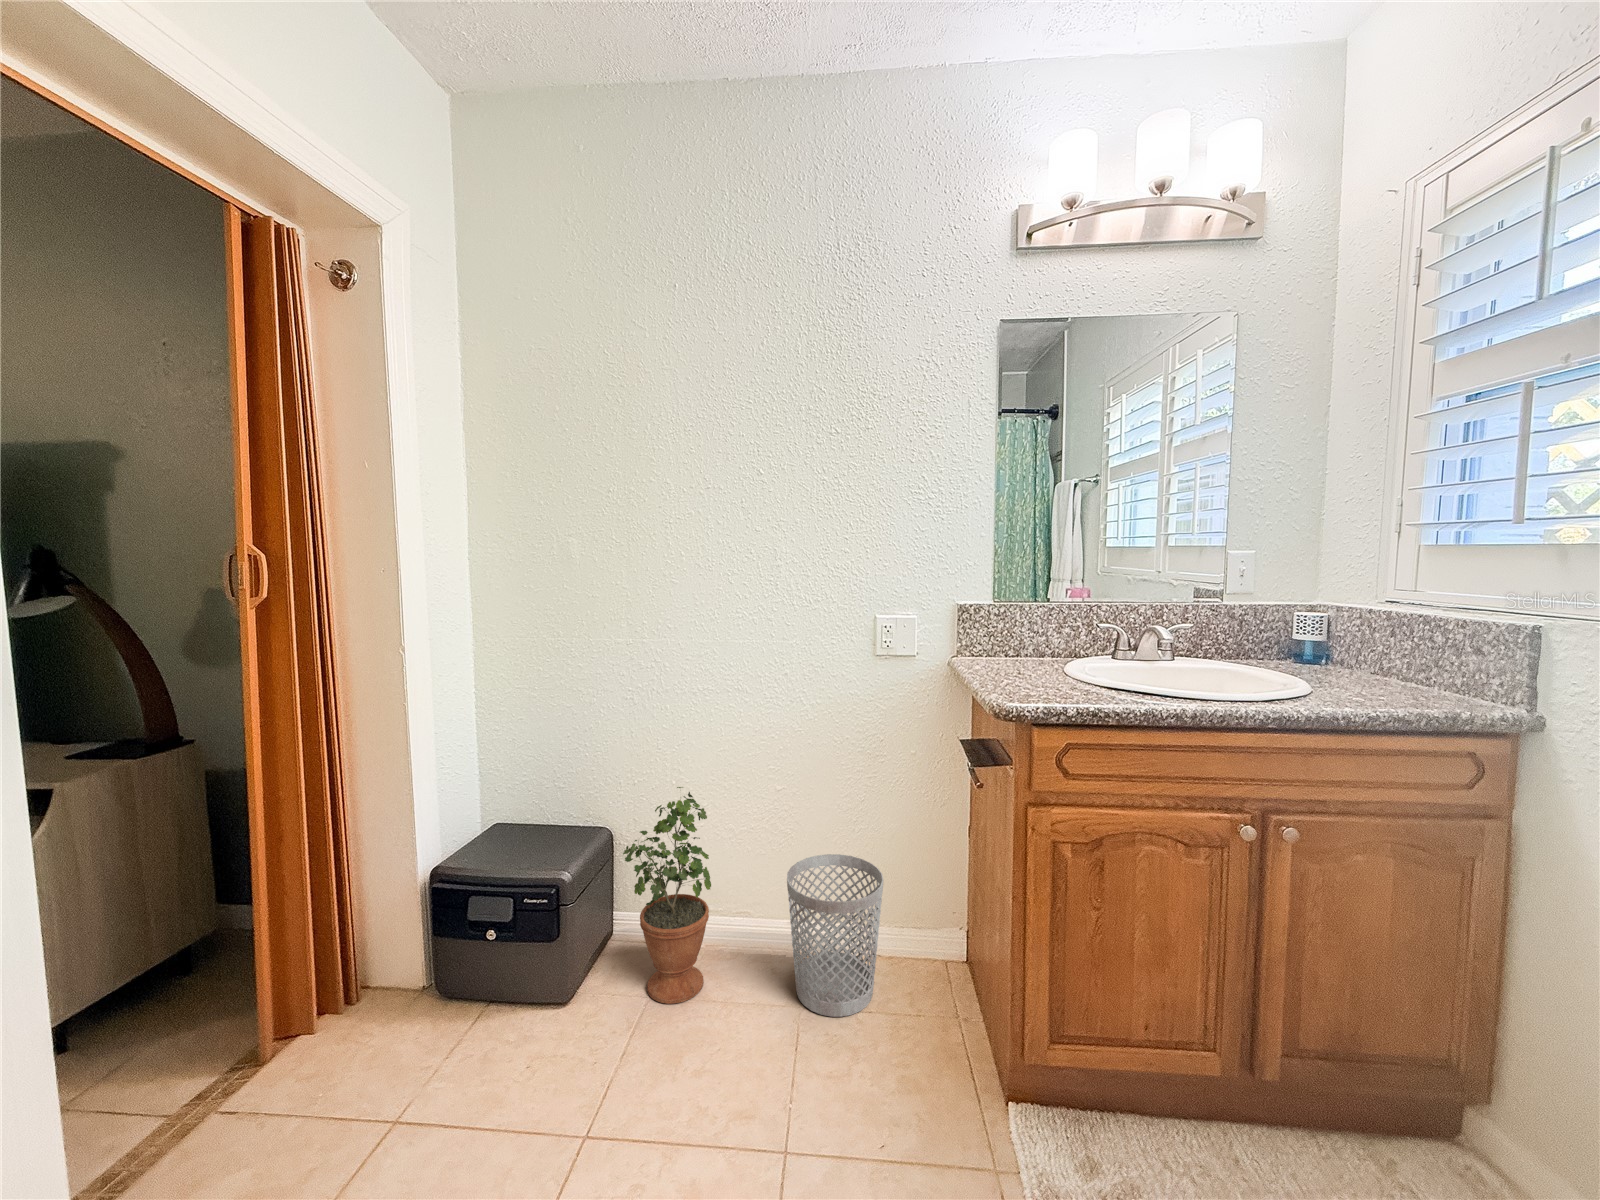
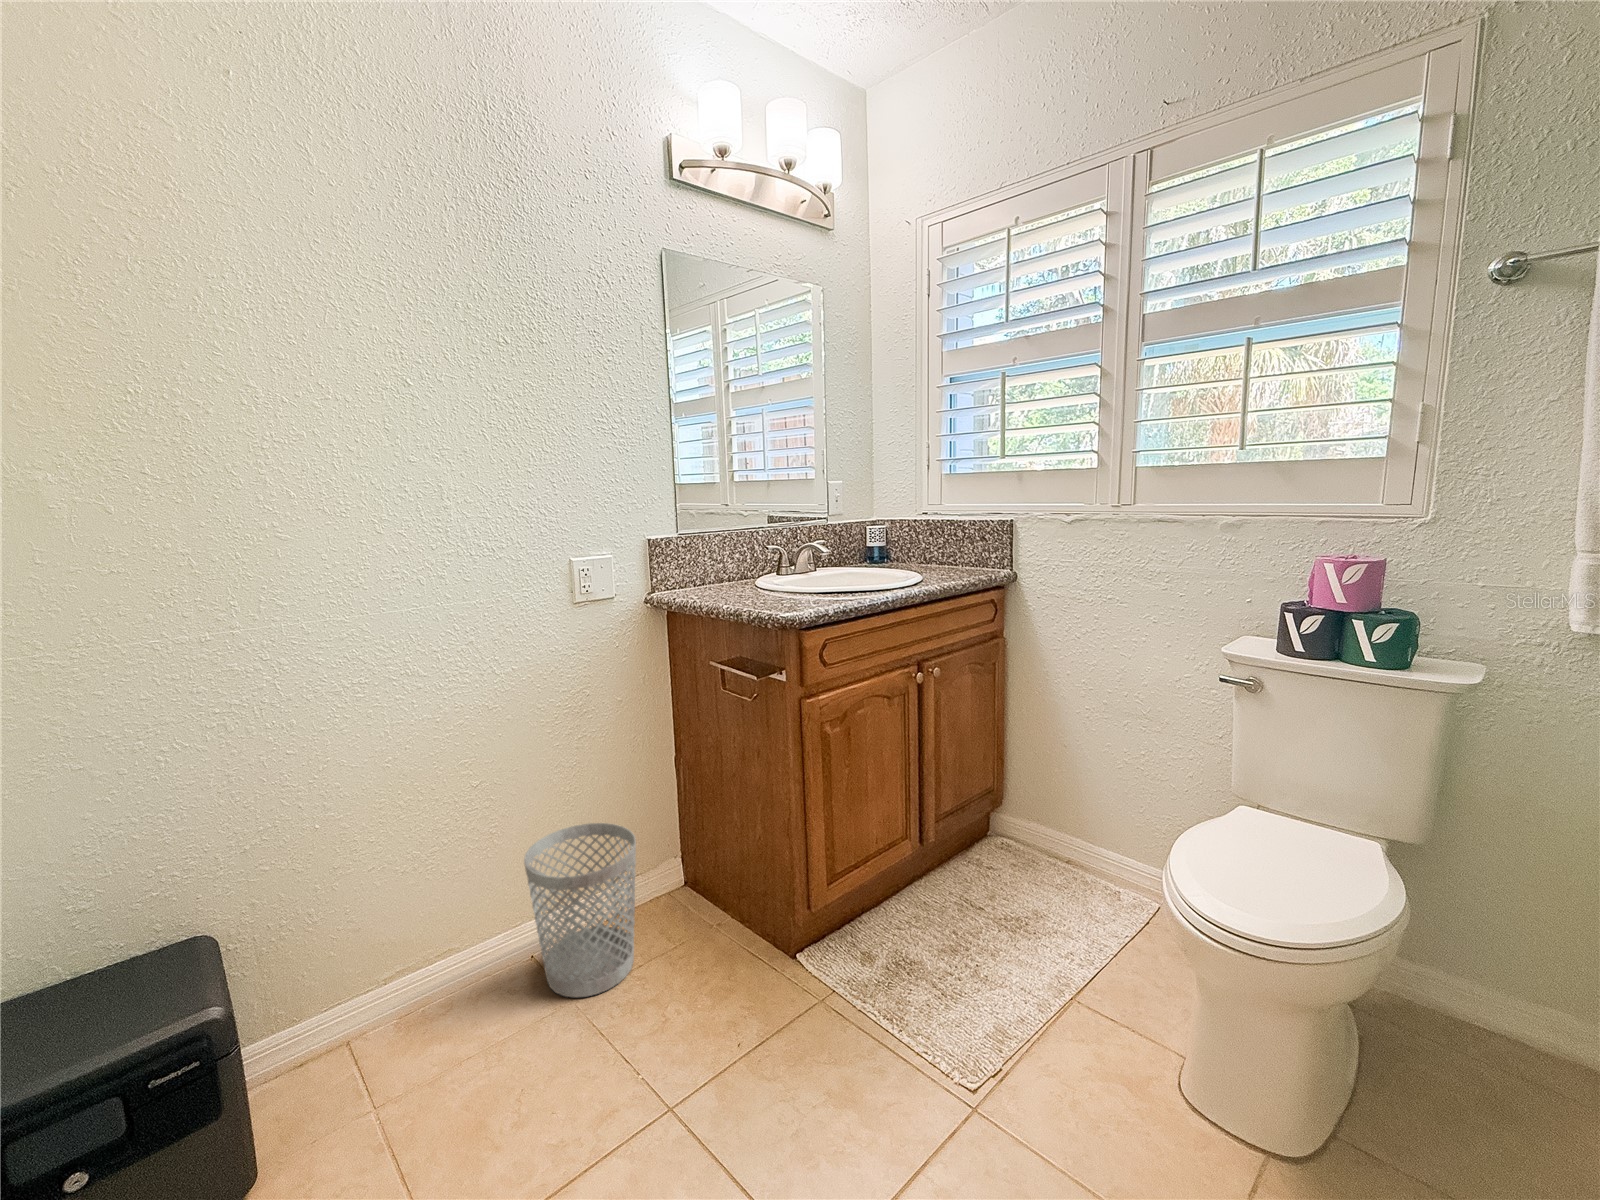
potted plant: present [623,787,711,1004] -> none [288,820,436,1110]

